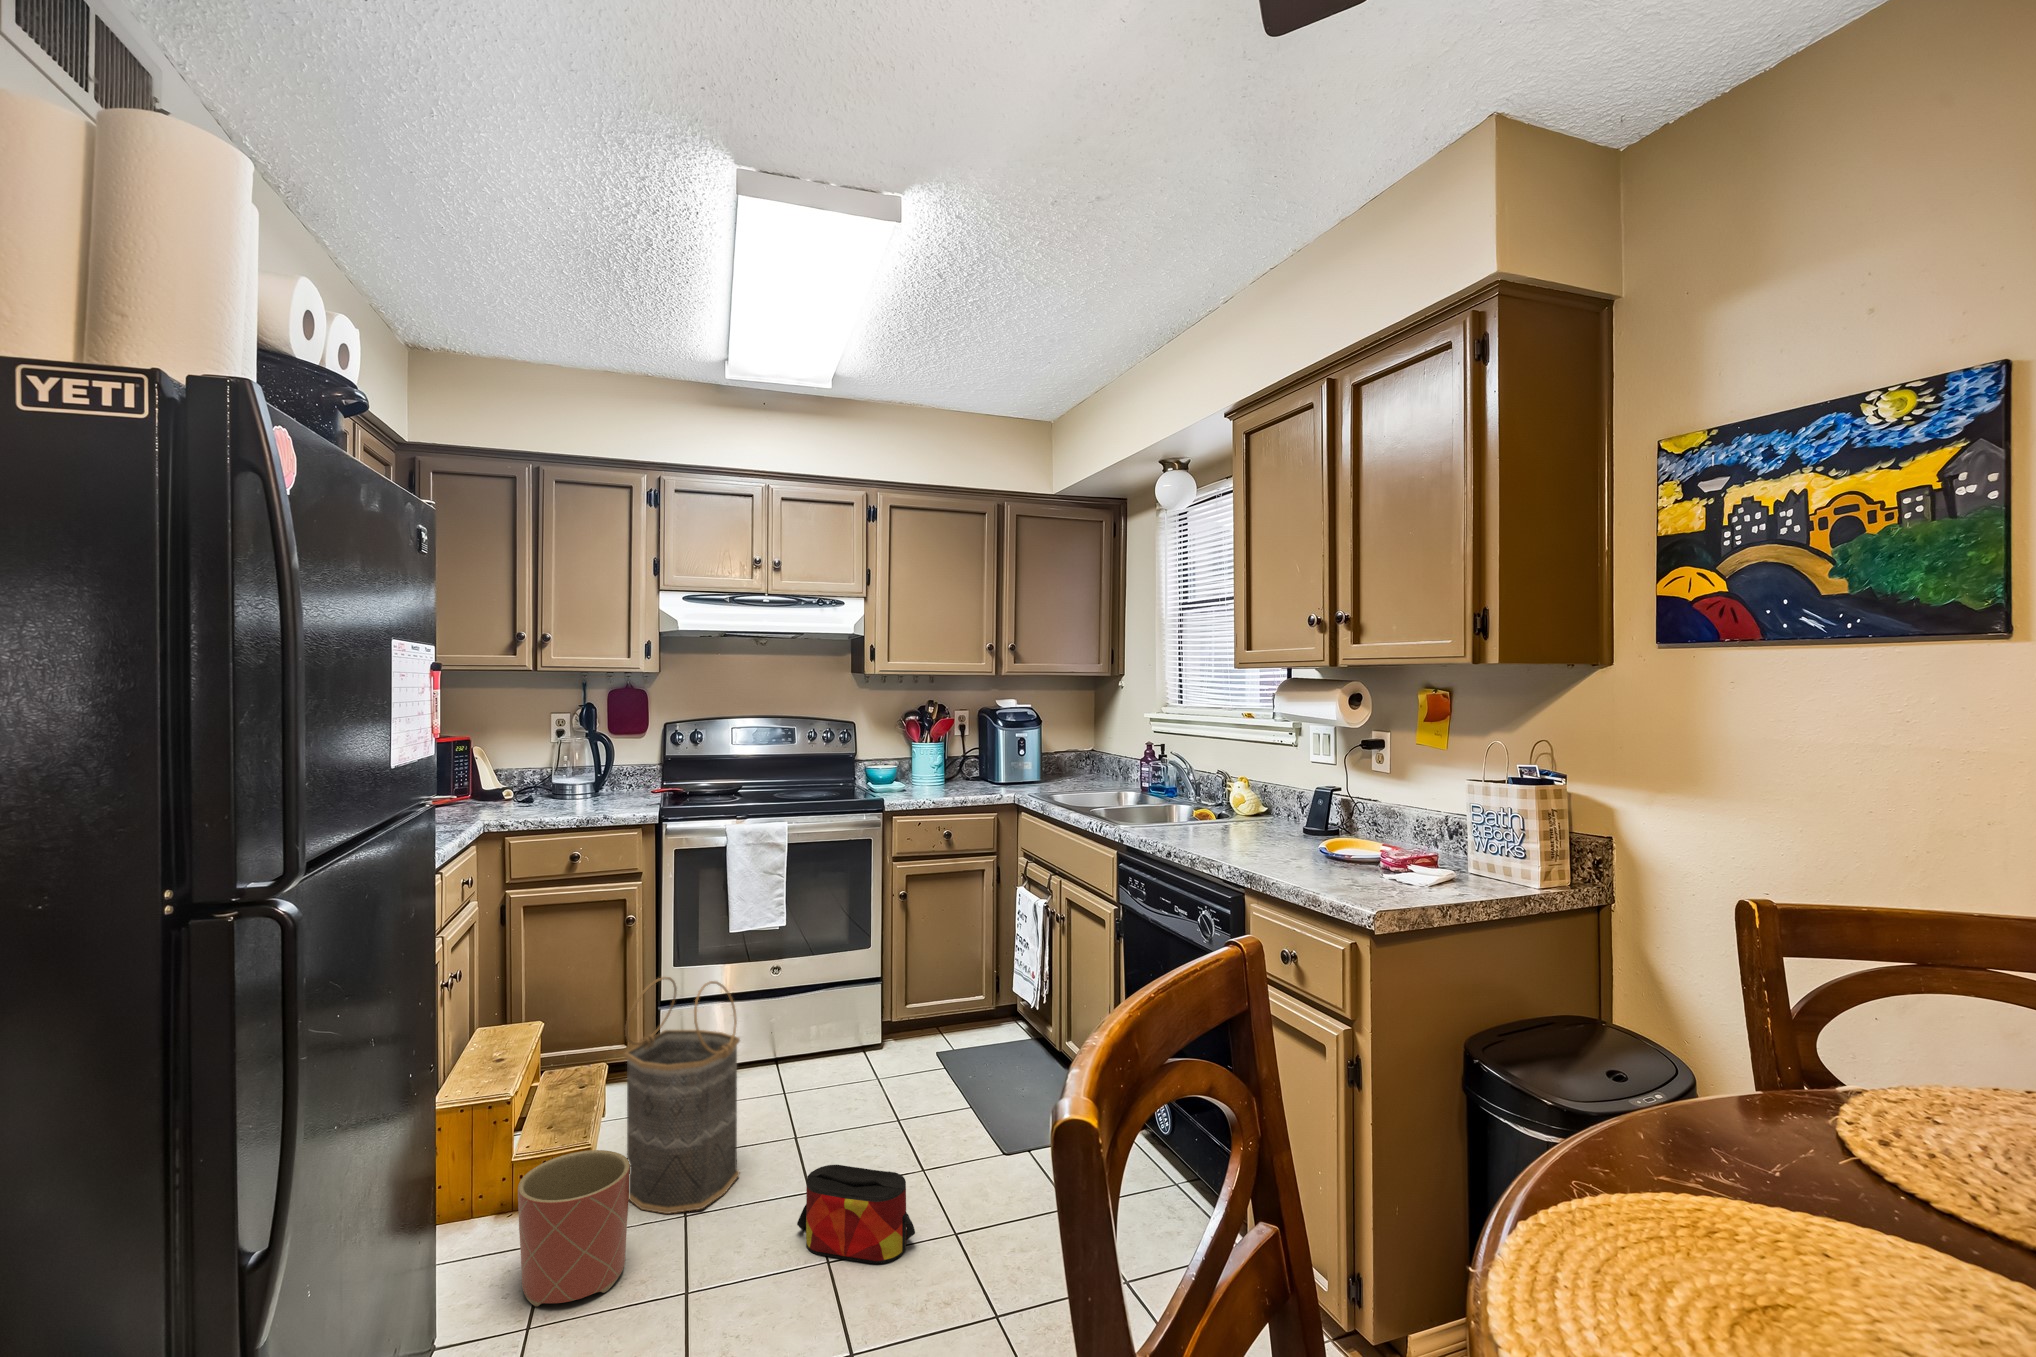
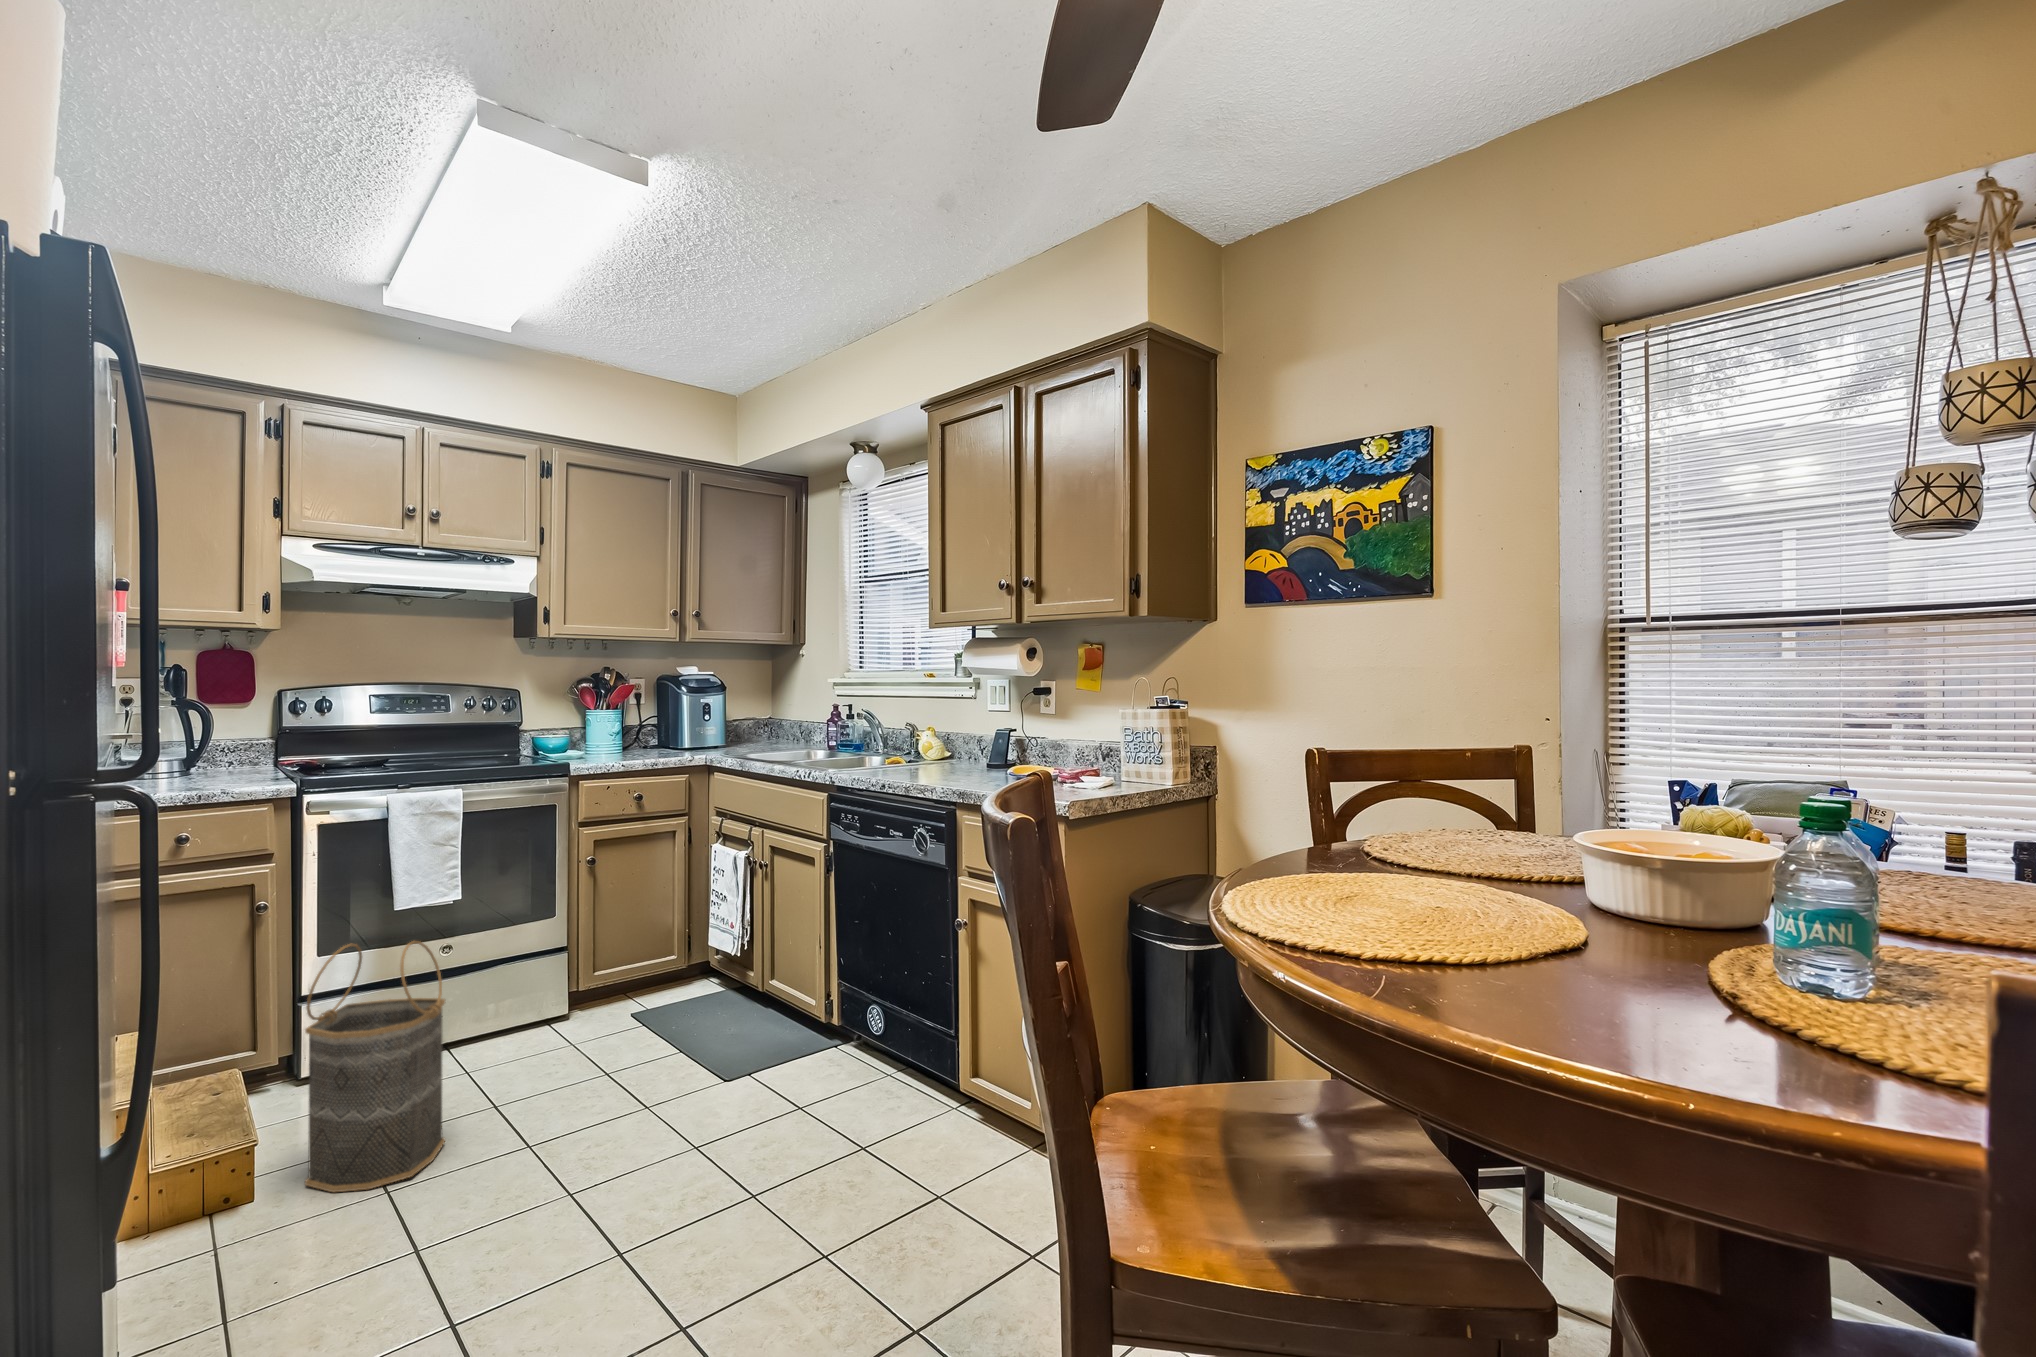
planter: present [518,1150,630,1307] -> none [199,1125,342,1298]
bag: present [797,1165,915,1264] -> none [532,1095,662,1186]

